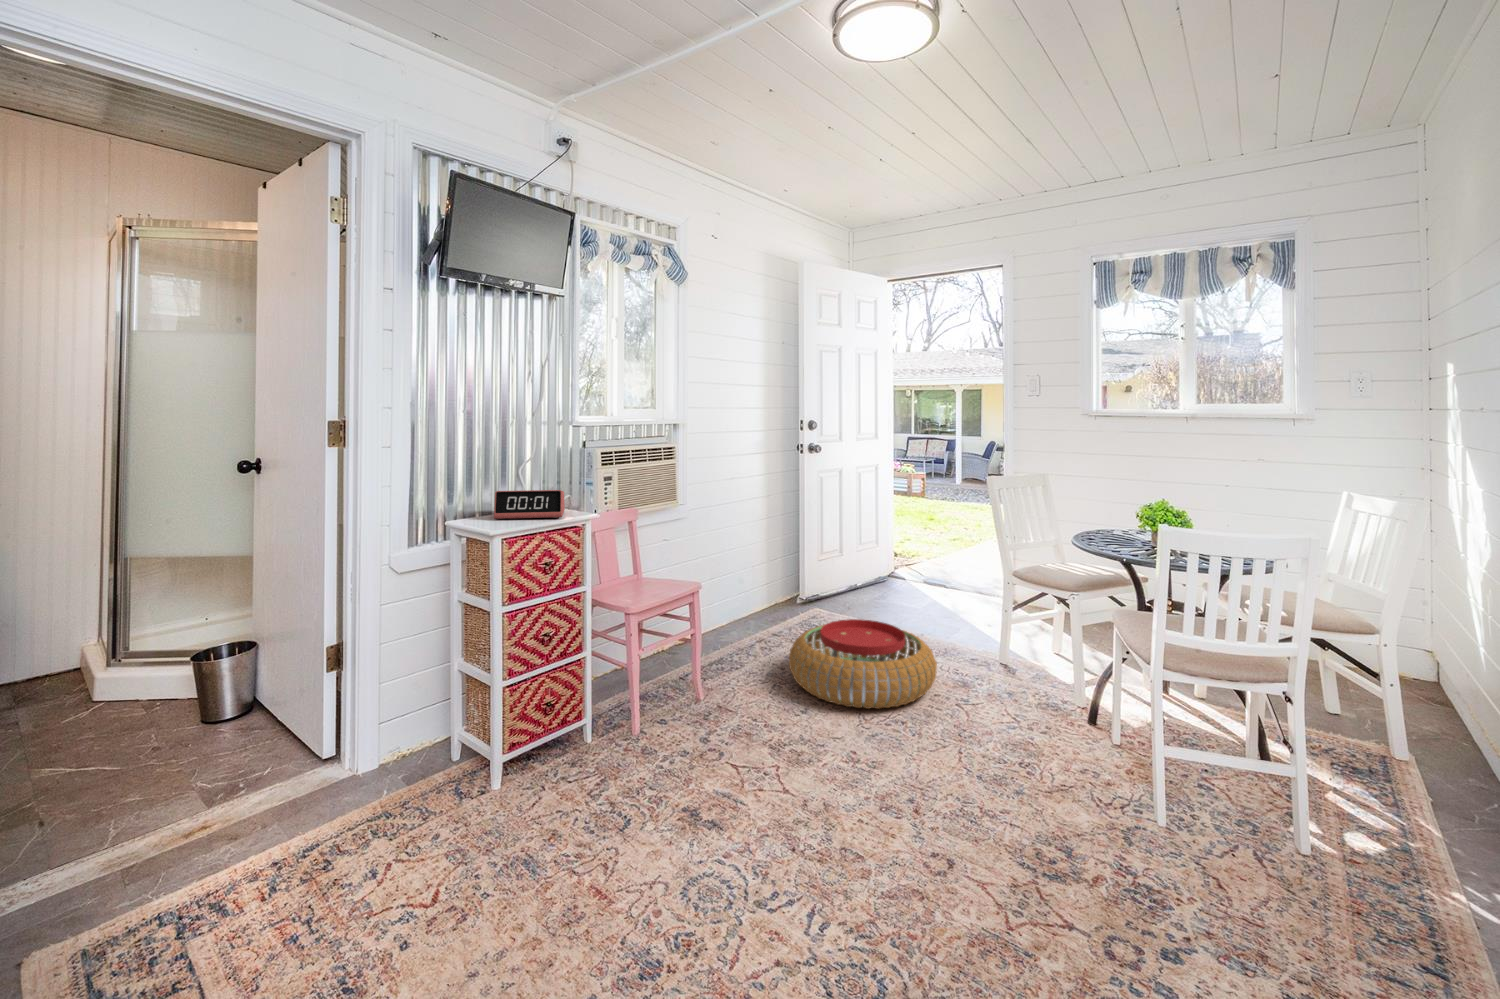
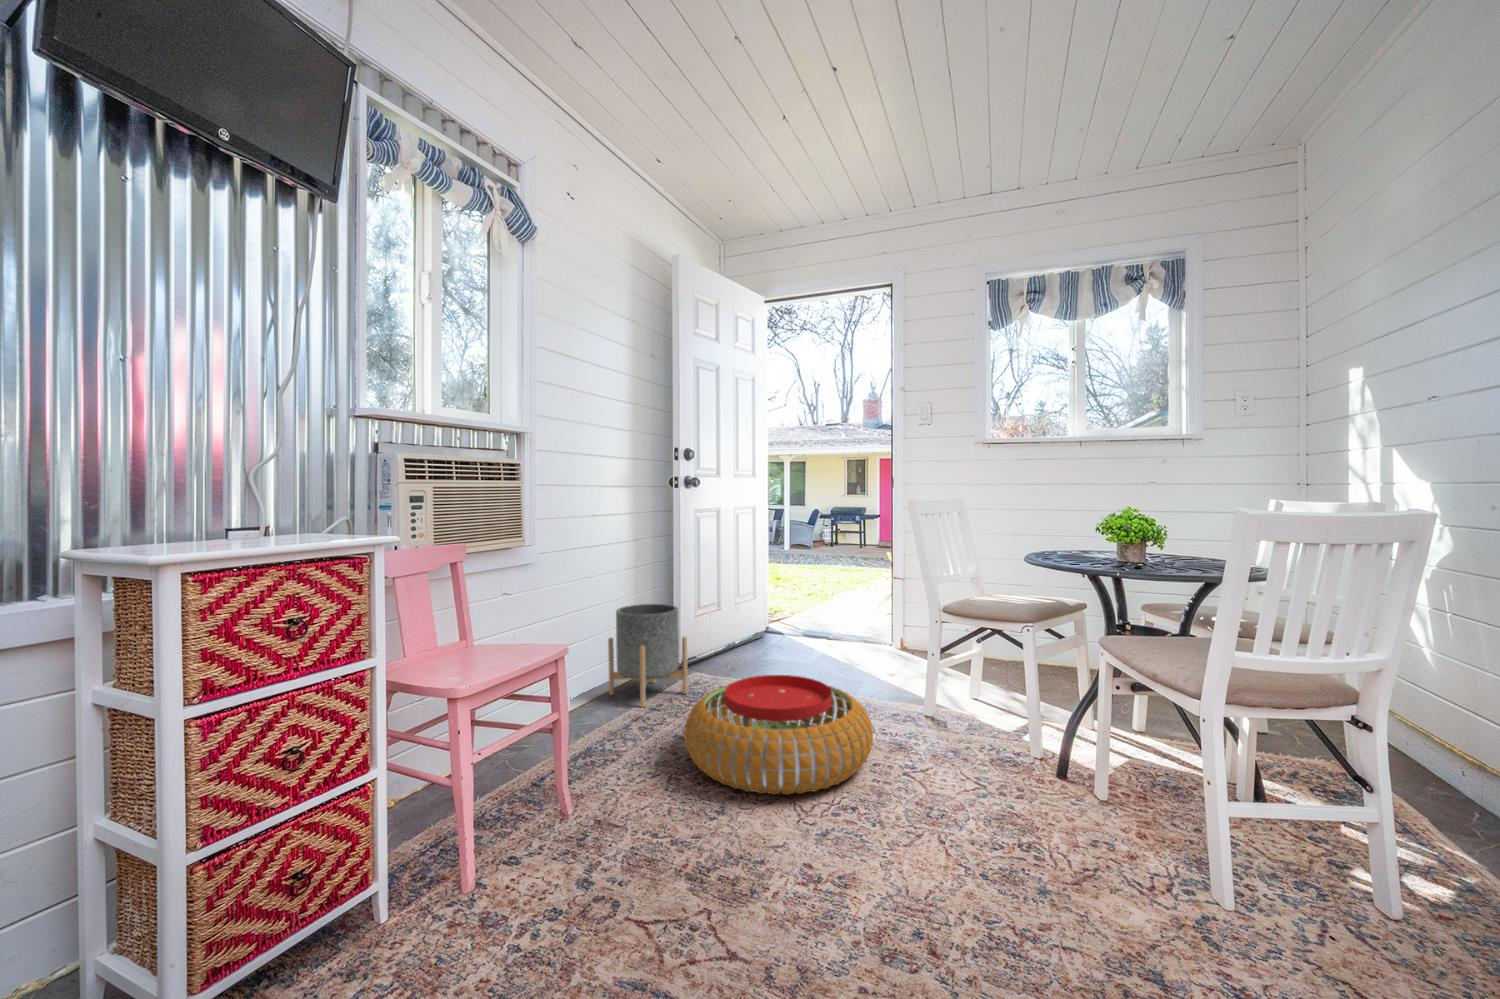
alarm clock: present [494,490,565,519] -> none [191,497,340,545]
planter: none [744,552,806,634] -> present [608,604,688,707]

